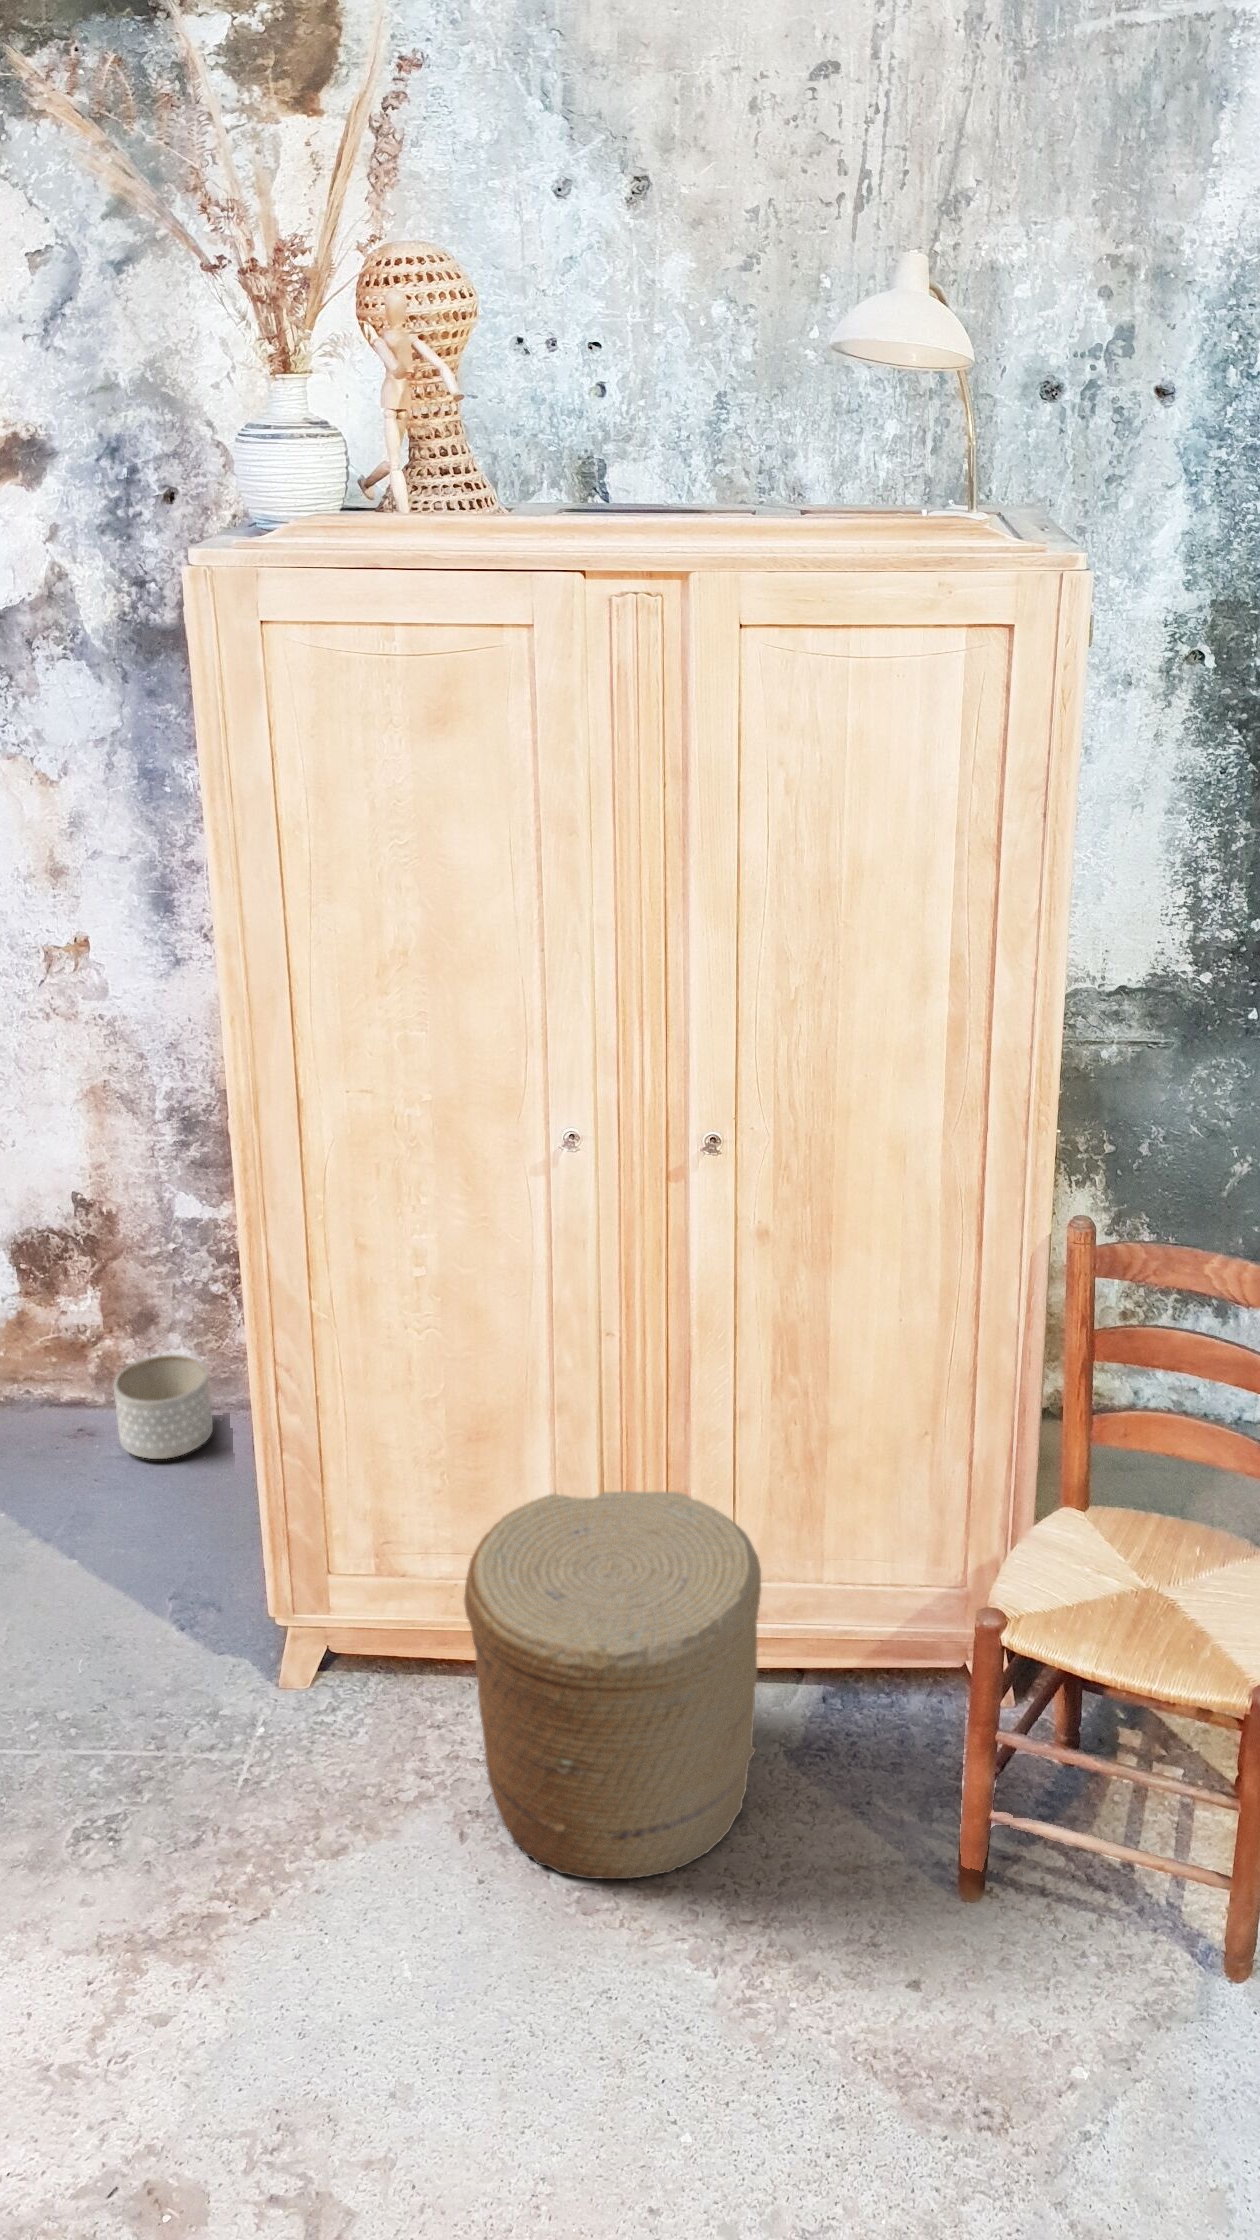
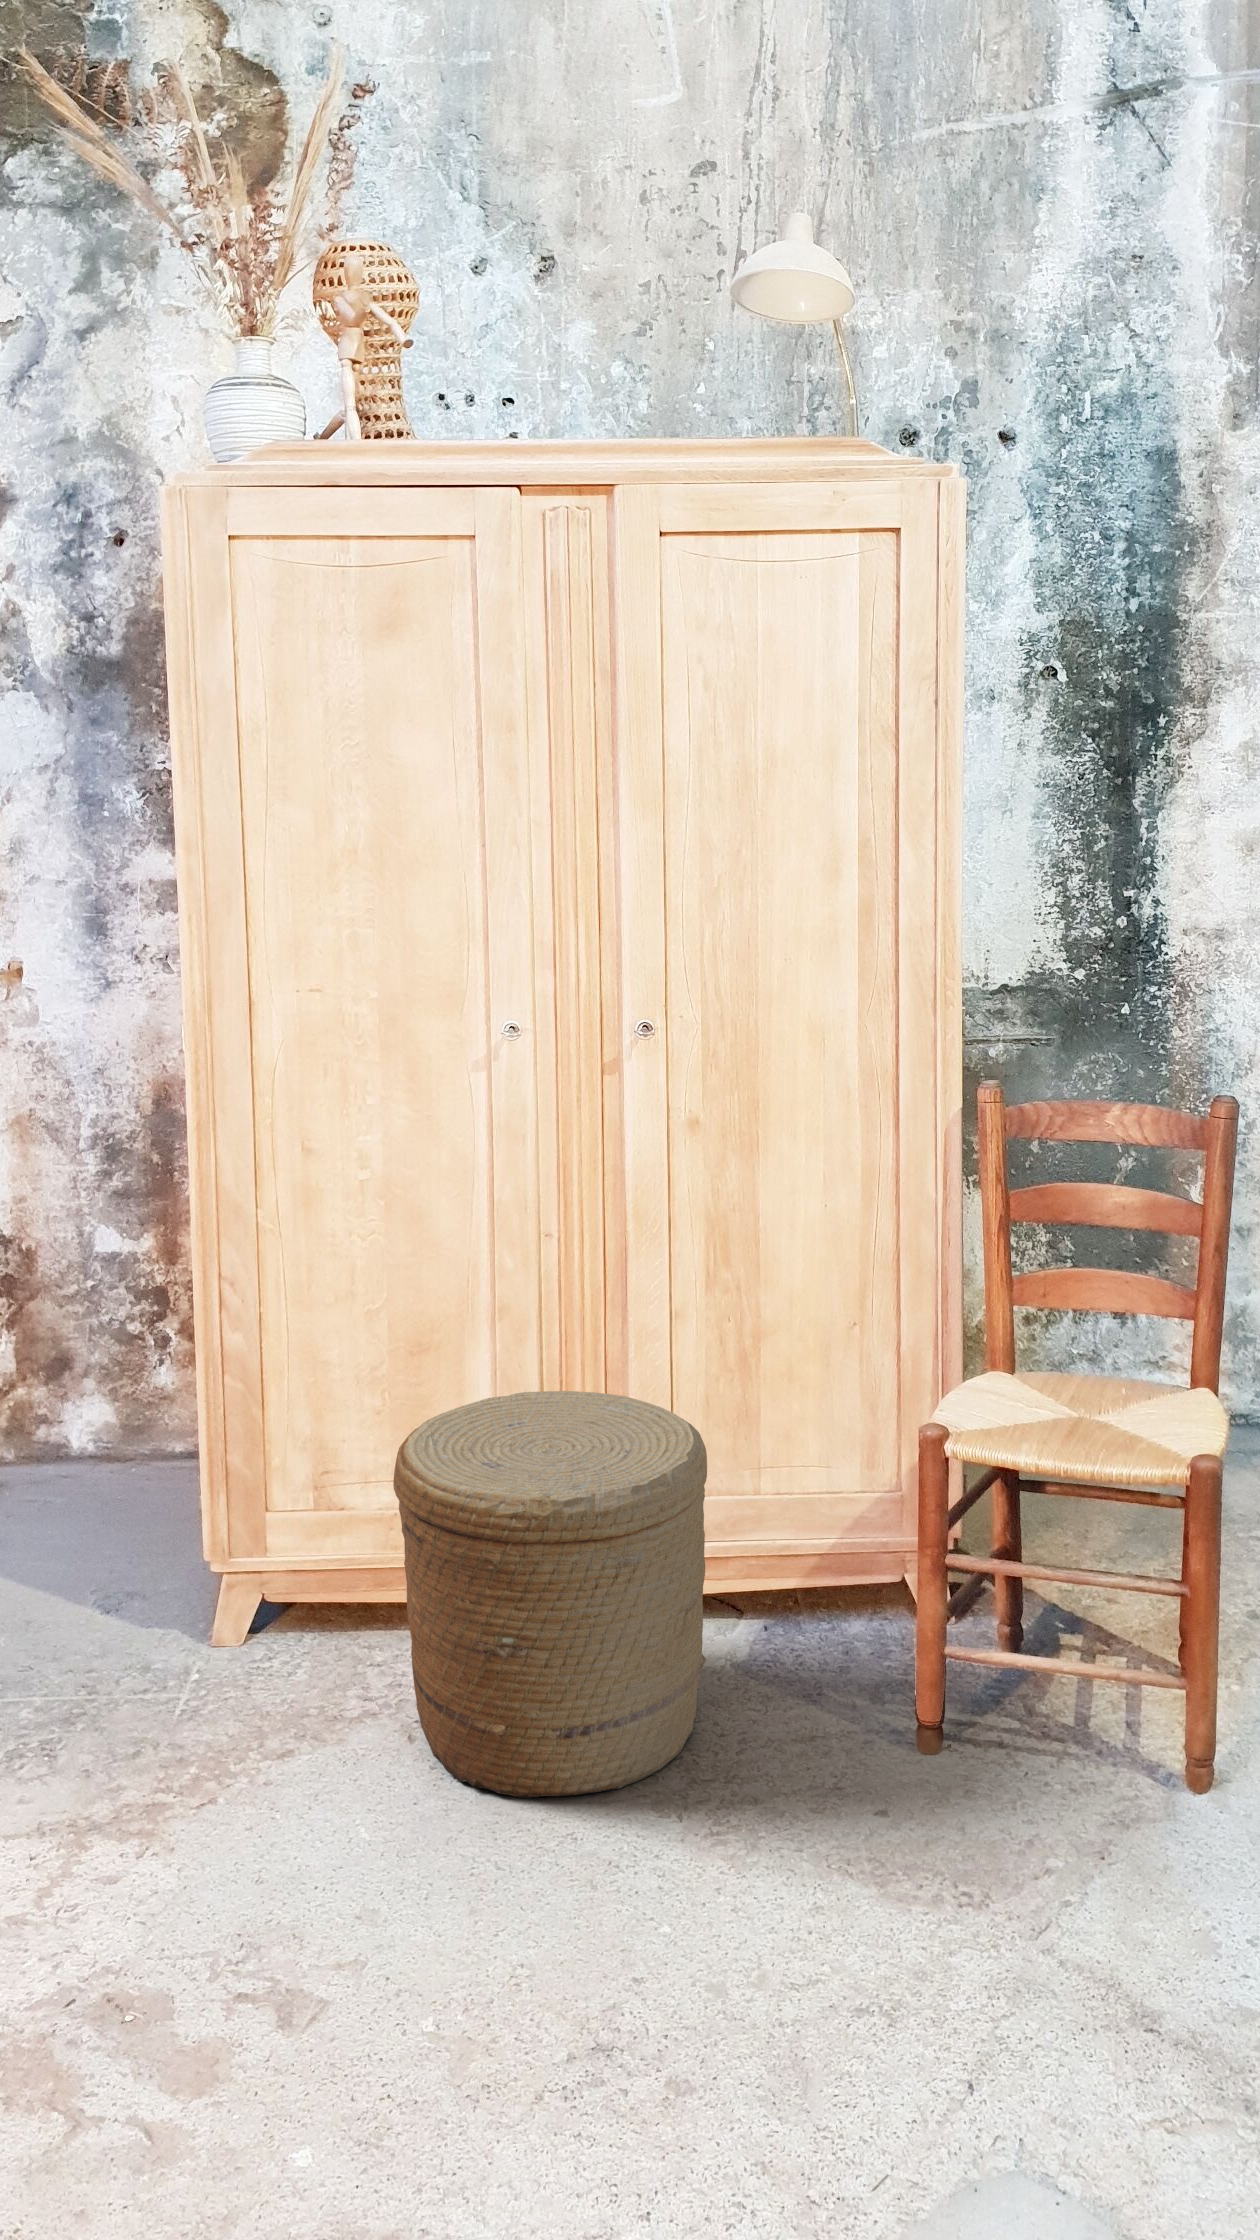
planter: present [114,1354,213,1459] -> none [21,1395,122,1495]

